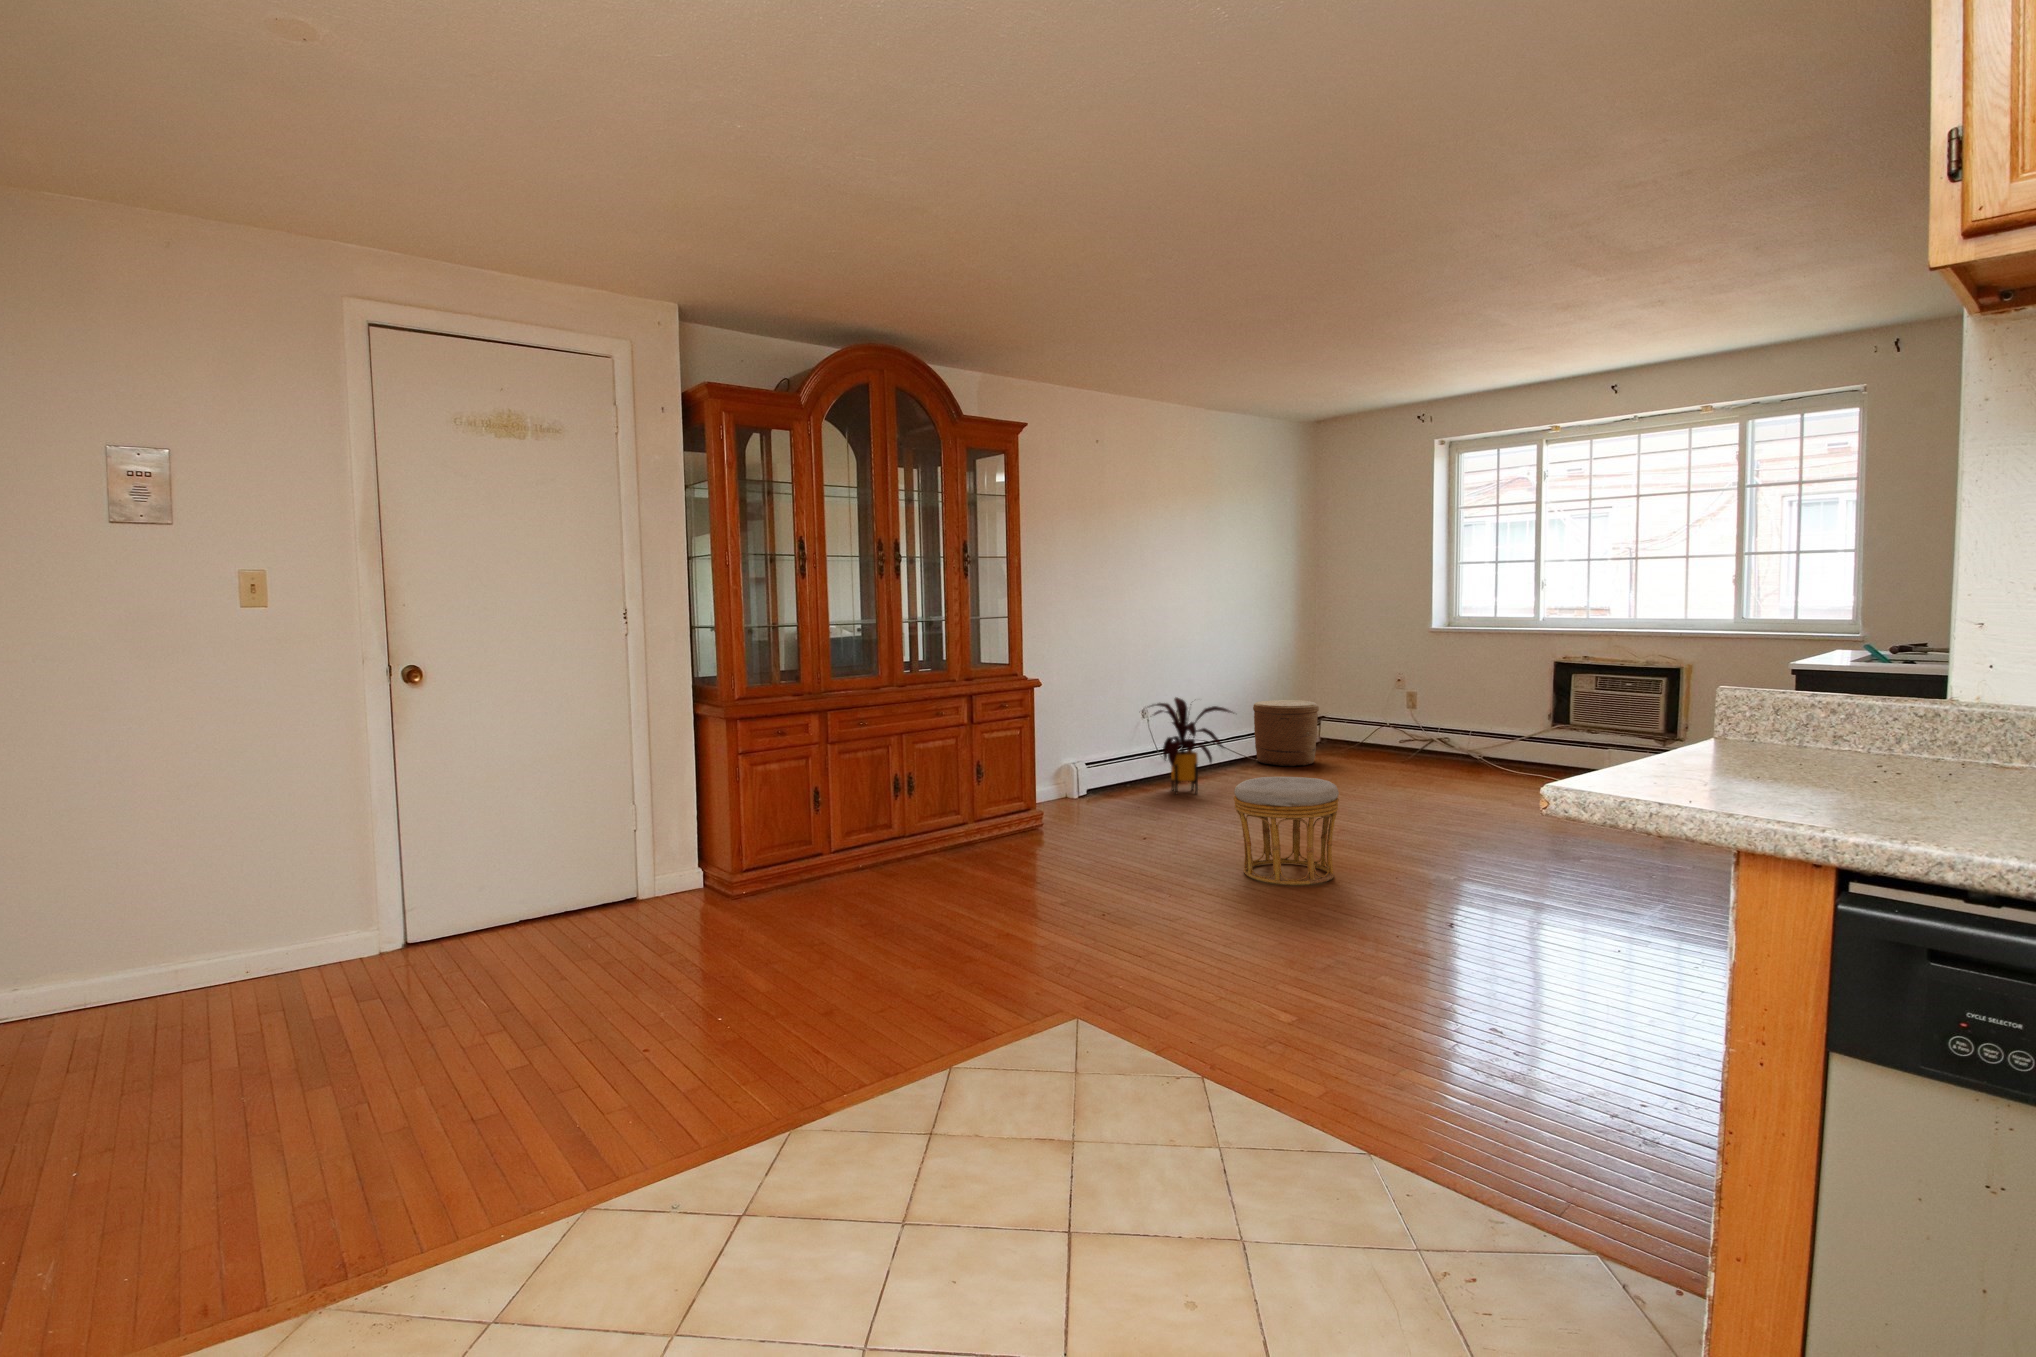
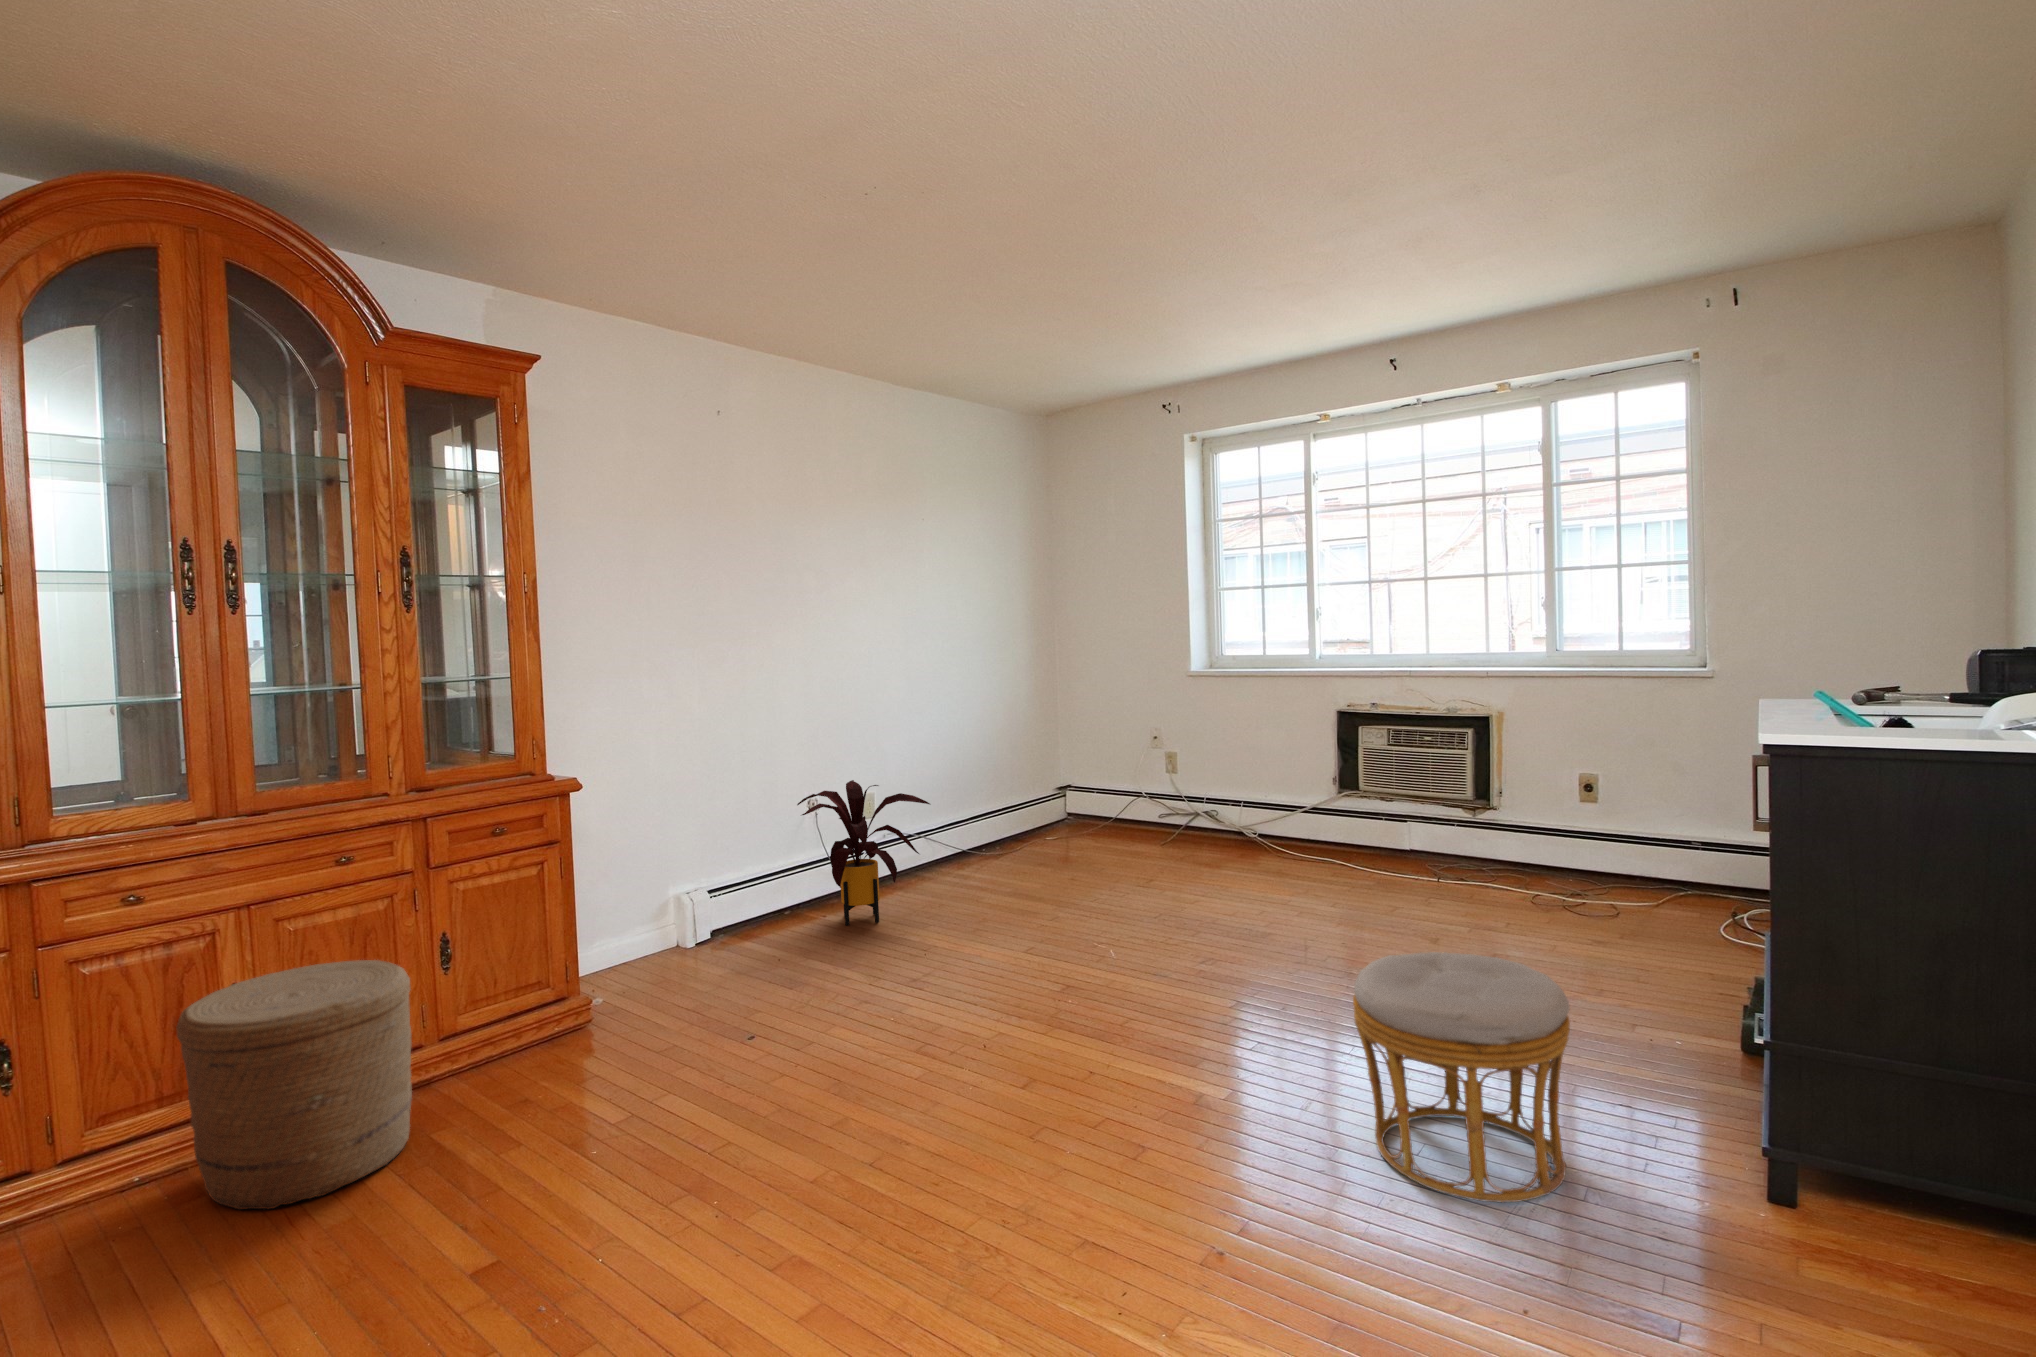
woven basket: present [1253,700,1319,766] -> present [176,960,412,1210]
ottoman: present [1234,777,1339,885] -> present [1353,952,1570,1203]

